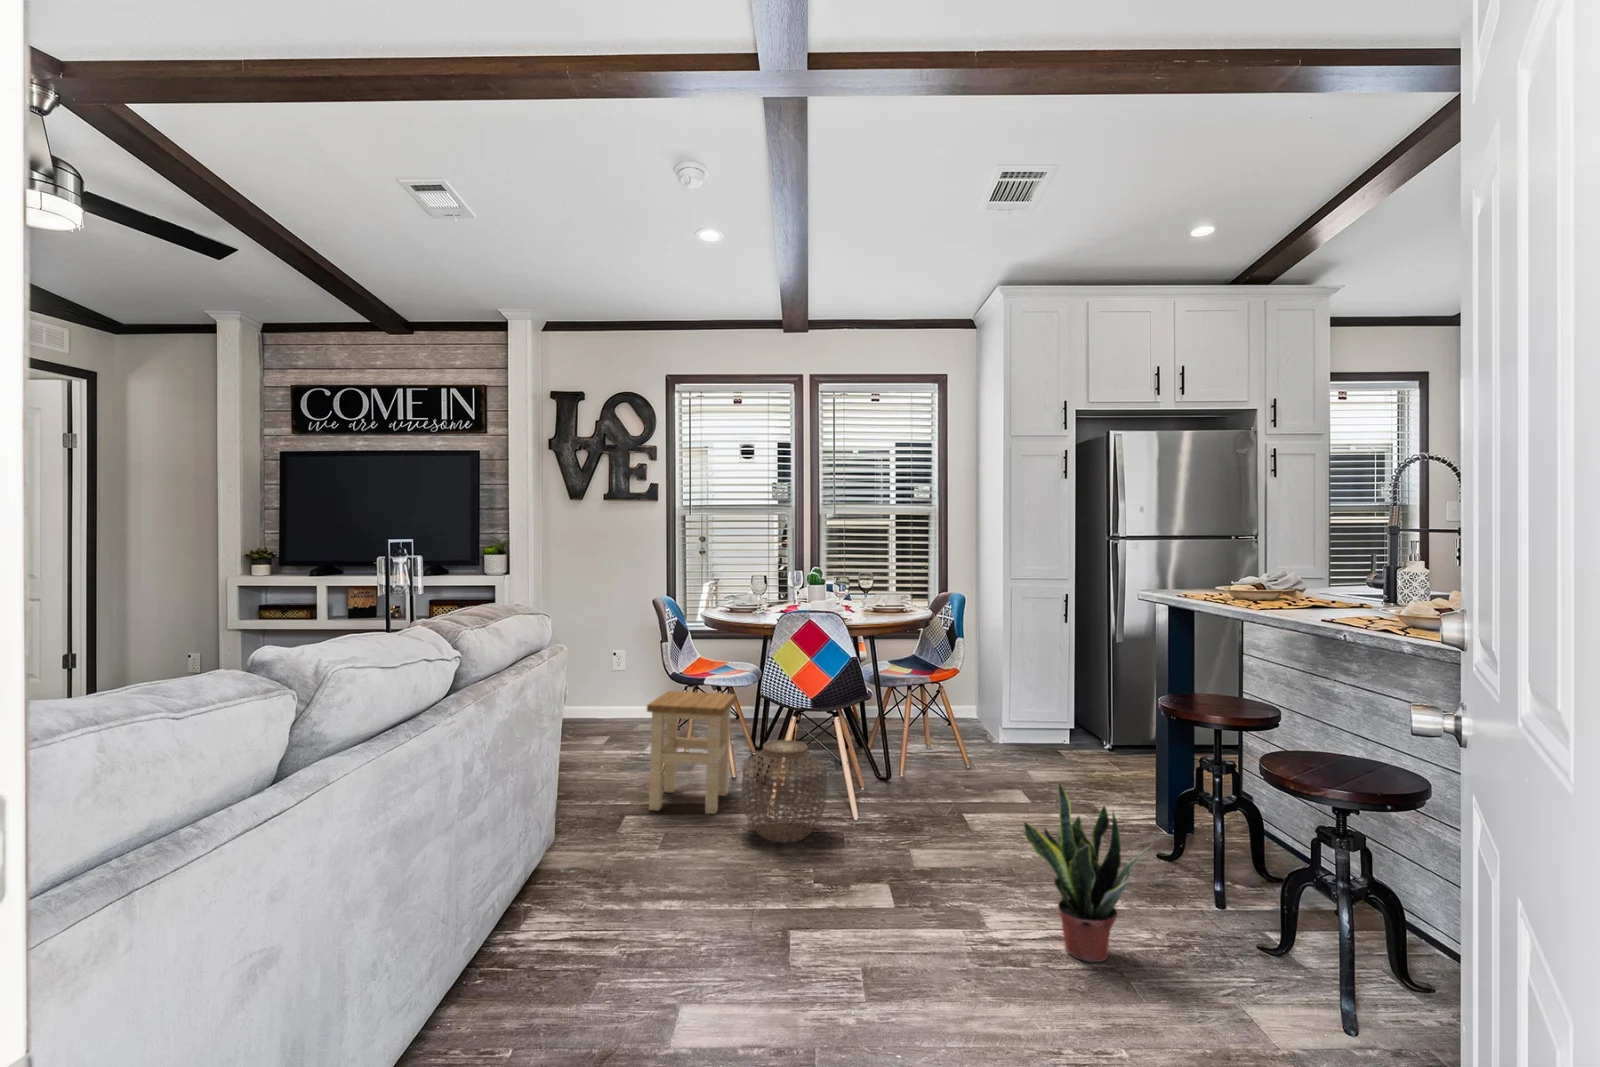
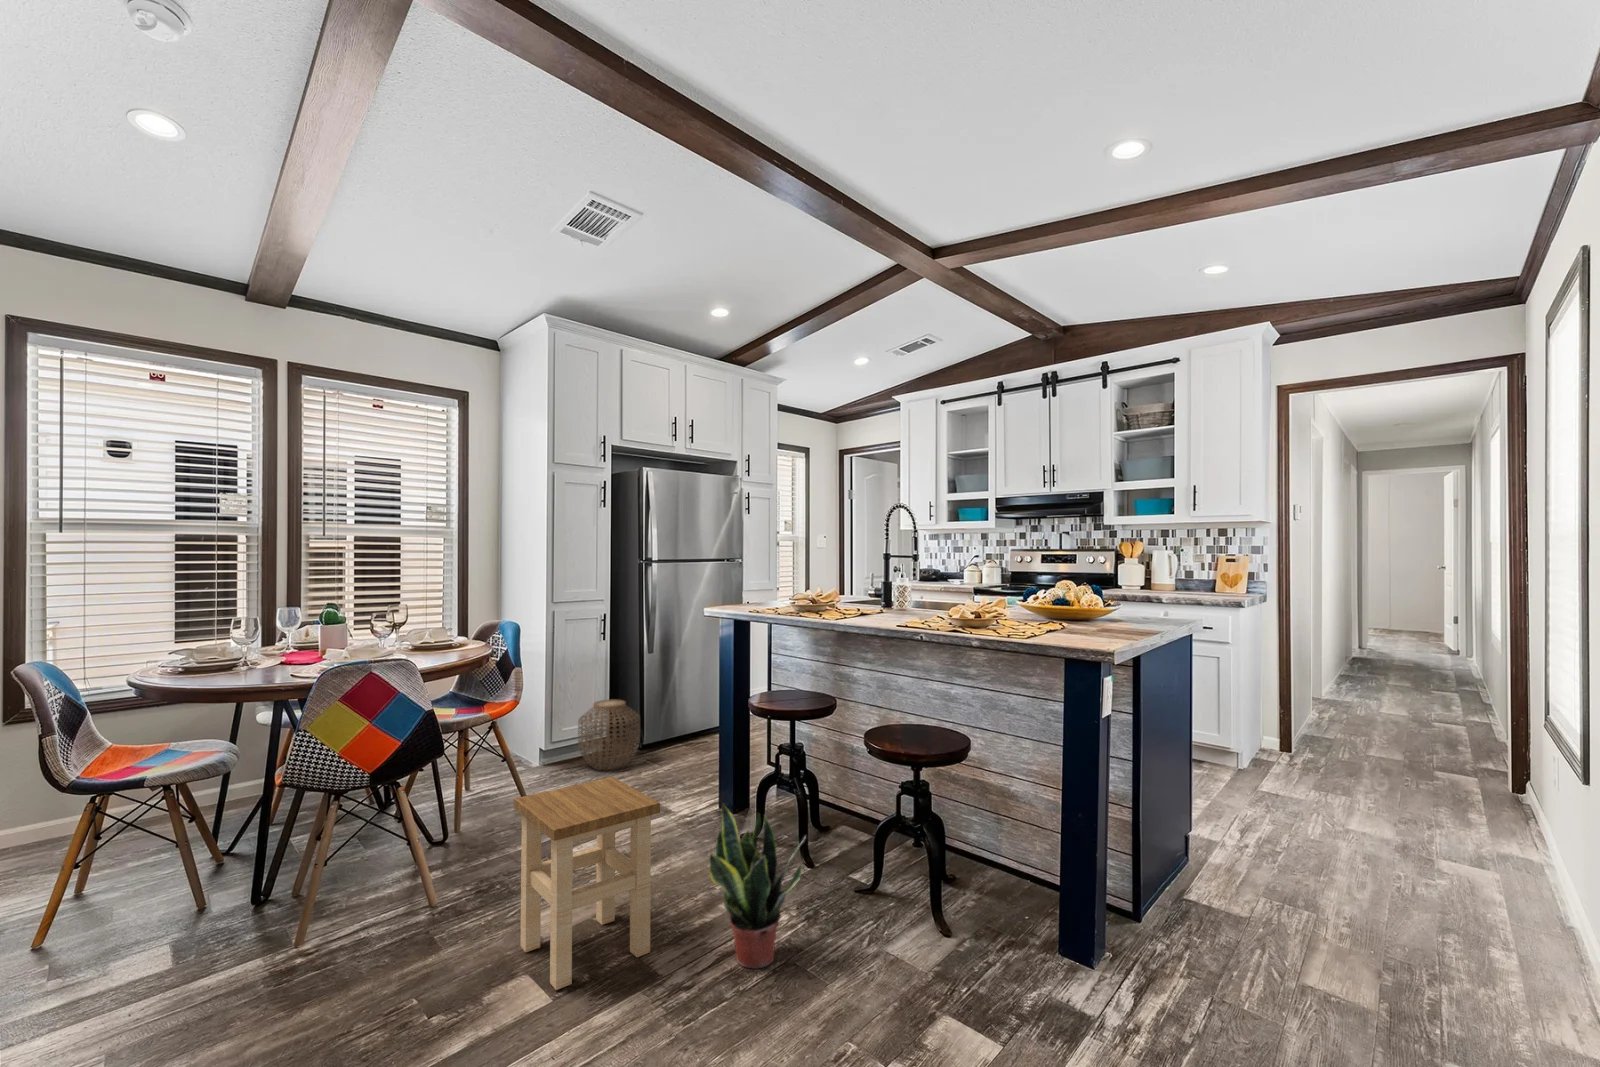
stool: present [647,691,736,814] -> present [514,777,660,990]
woven basket: present [742,740,827,843] -> present [578,699,640,770]

